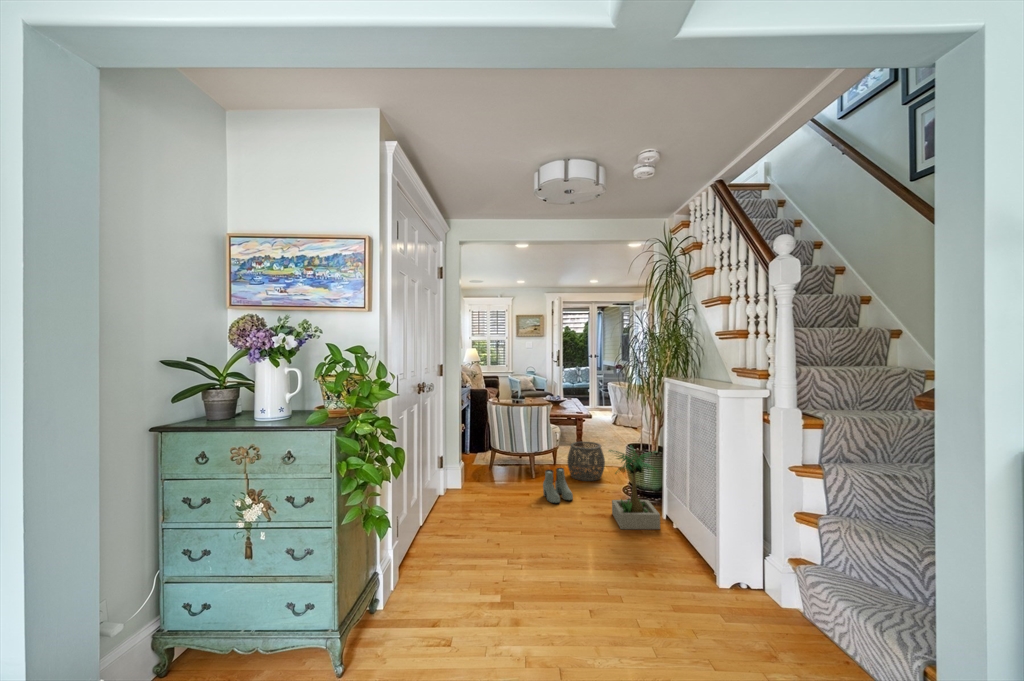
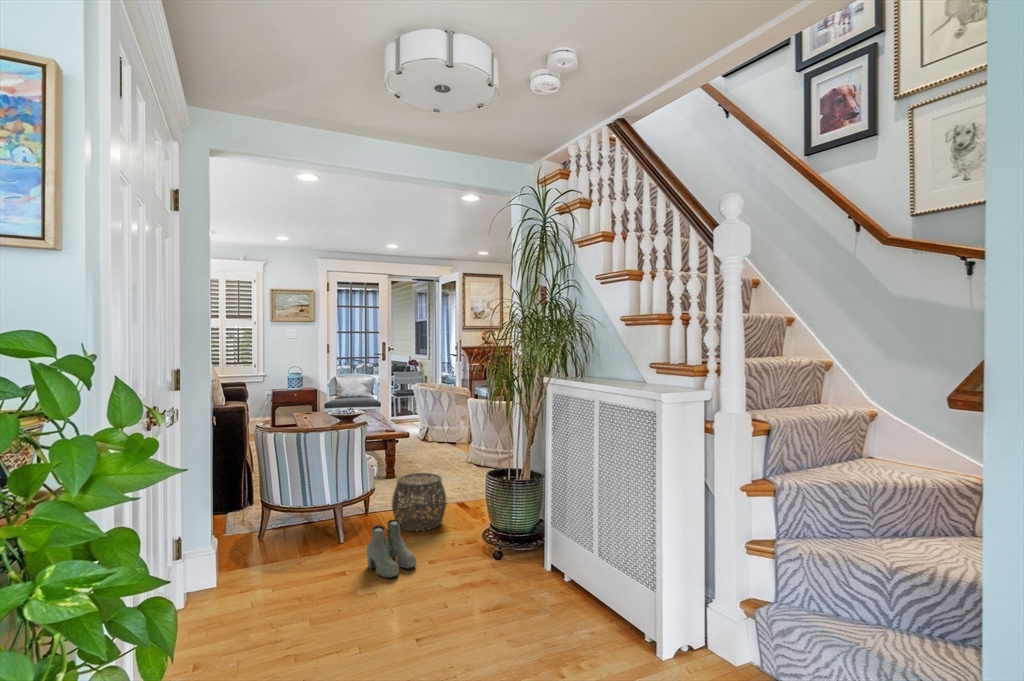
potted plant: present [609,450,660,529] -> none [472,473,554,599]

